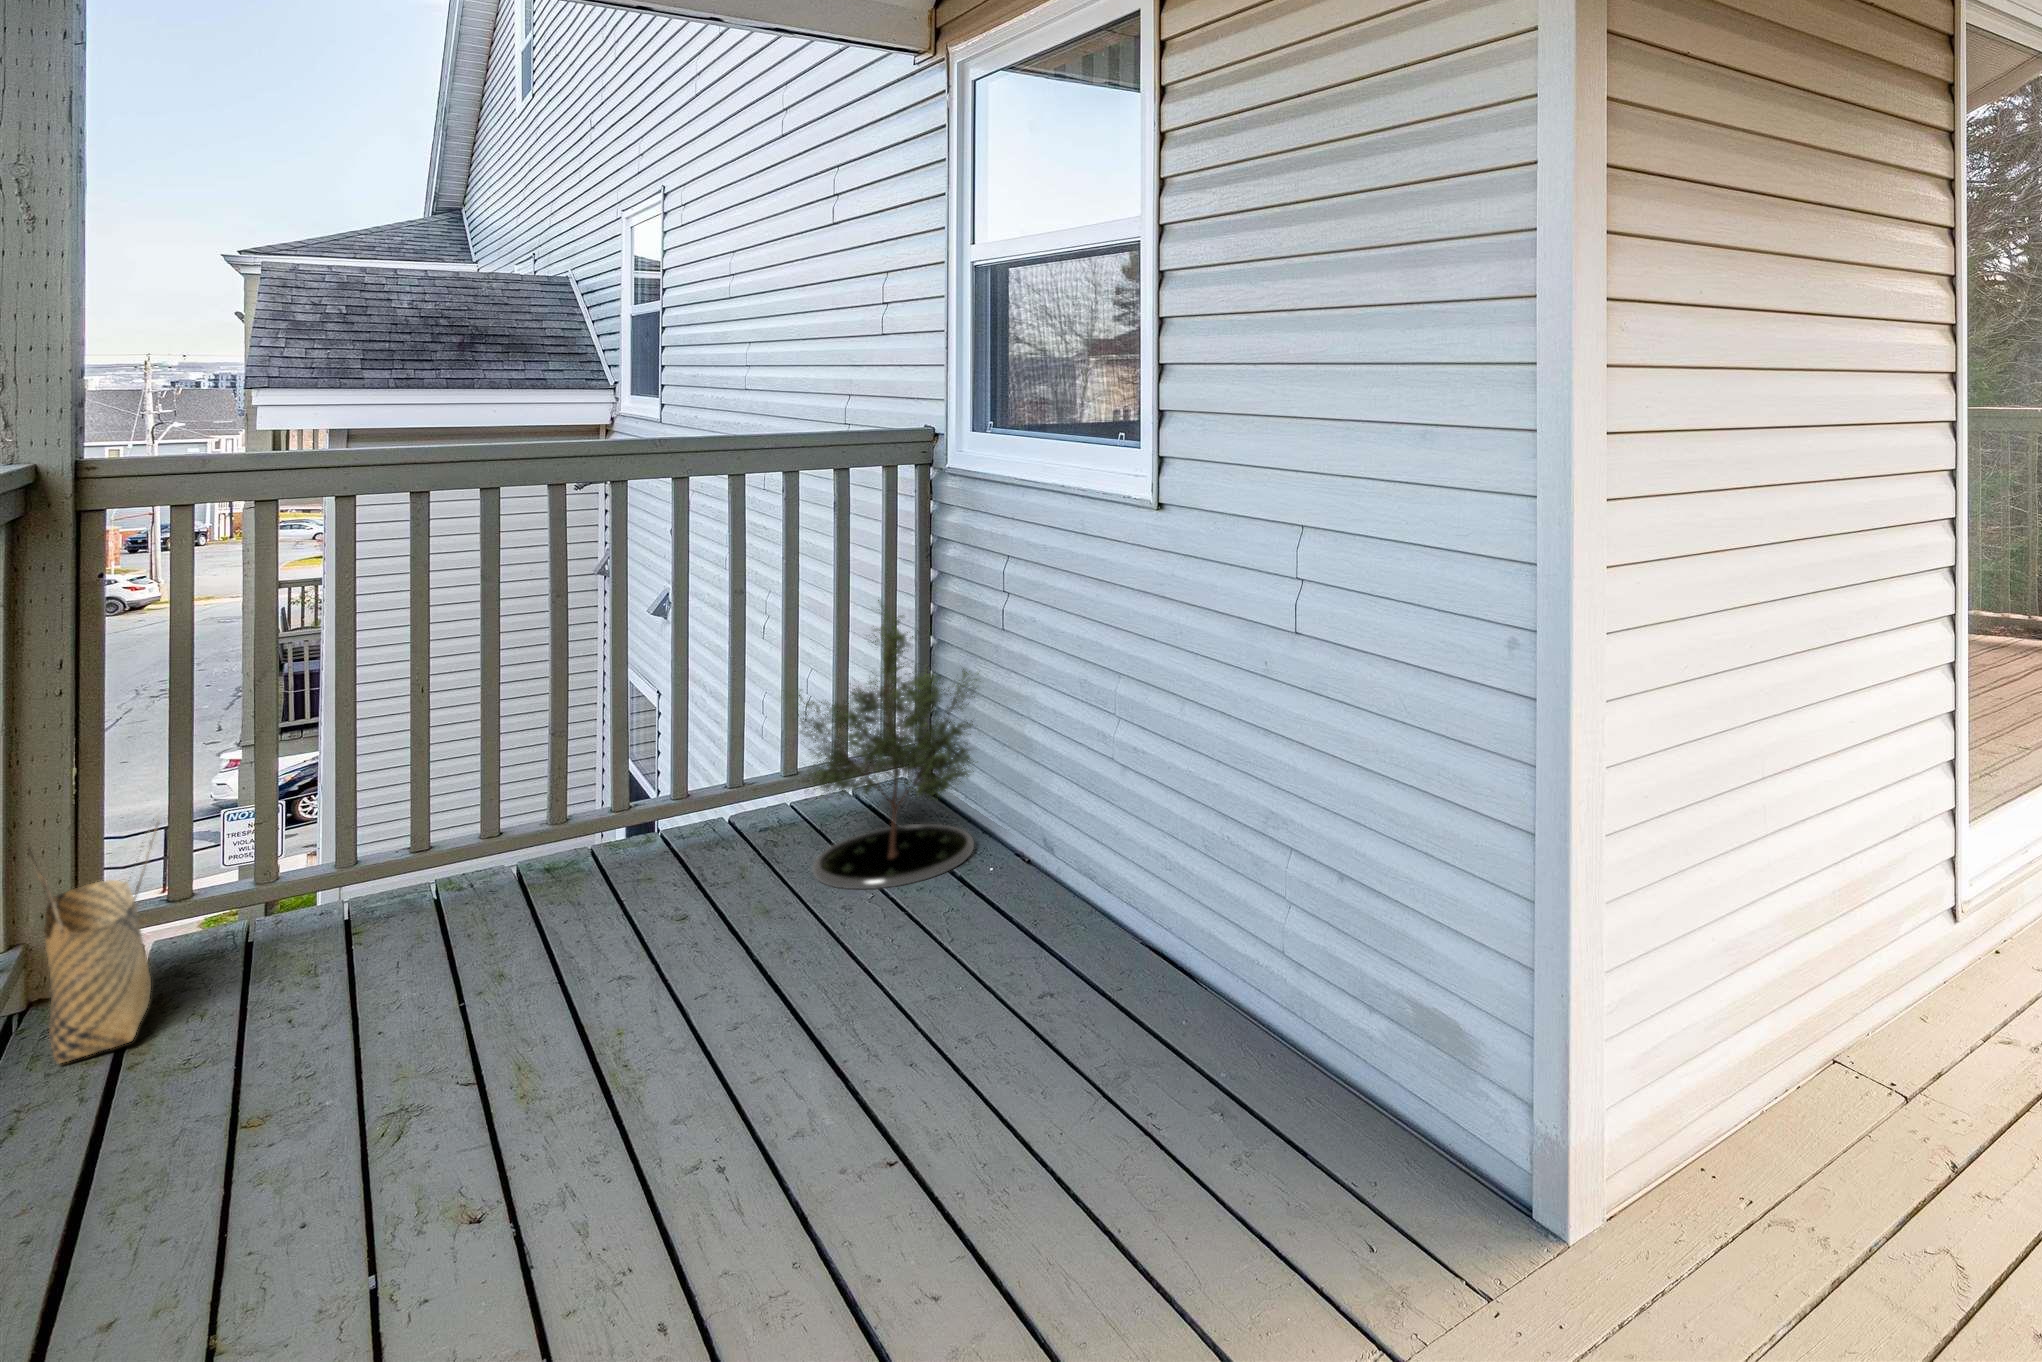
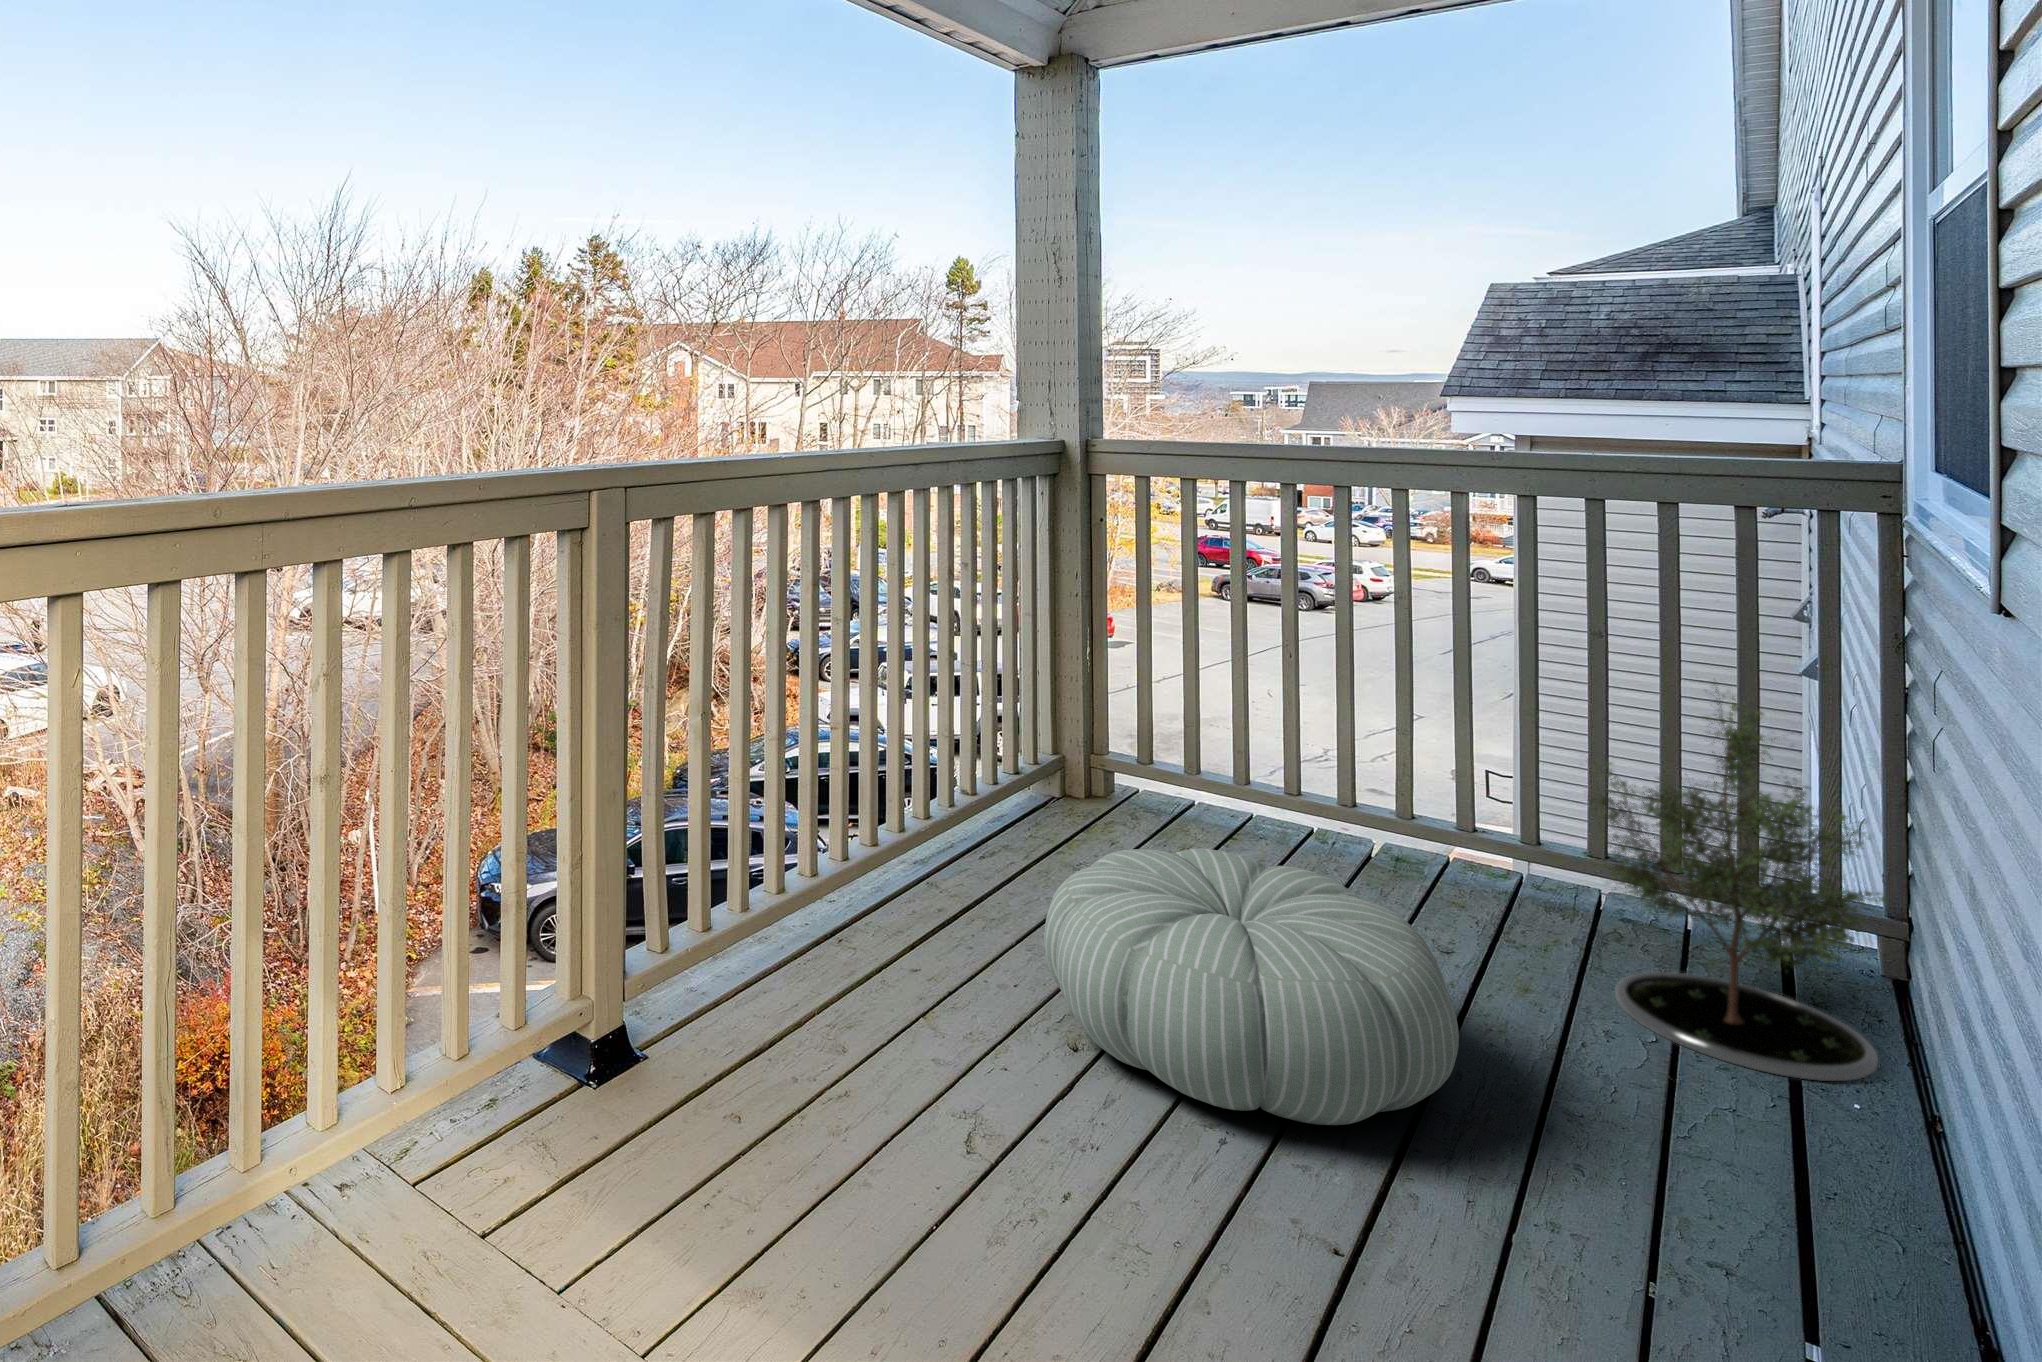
woven basket: present [27,815,161,1063] -> none [1021,681,1095,837]
pouf: none [372,875,848,1188] -> present [1044,849,1459,1125]

